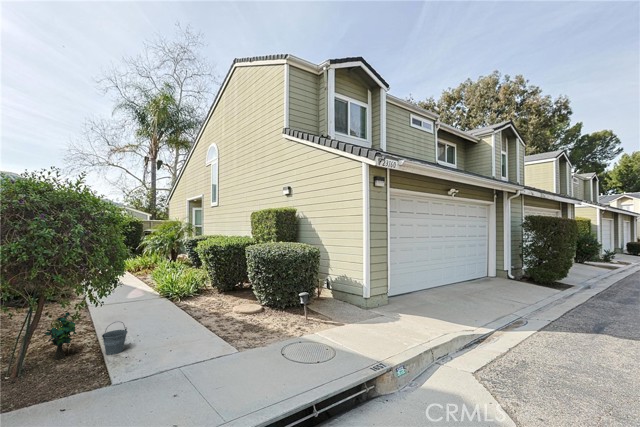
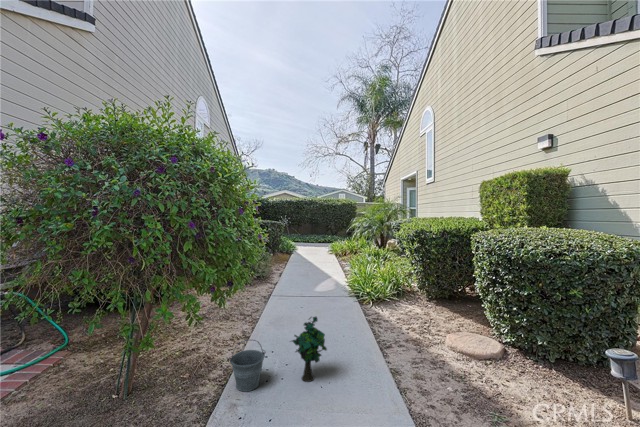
decorative plant: present [44,312,77,360] -> present [292,317,327,382]

